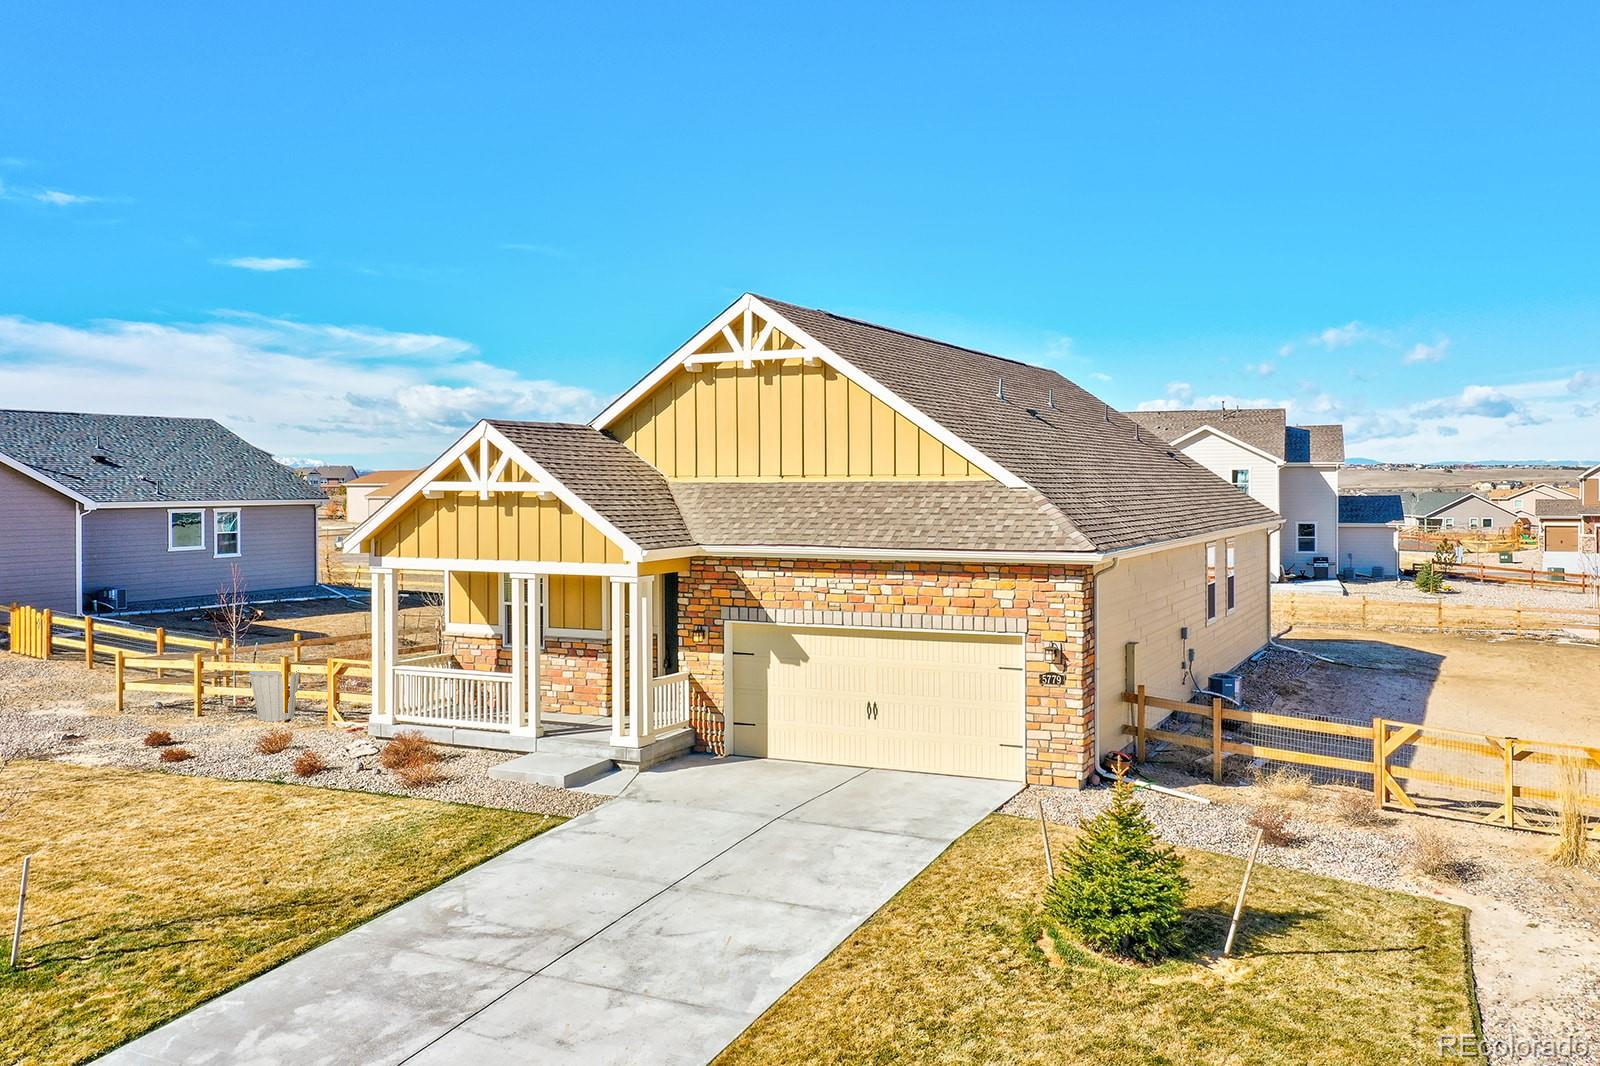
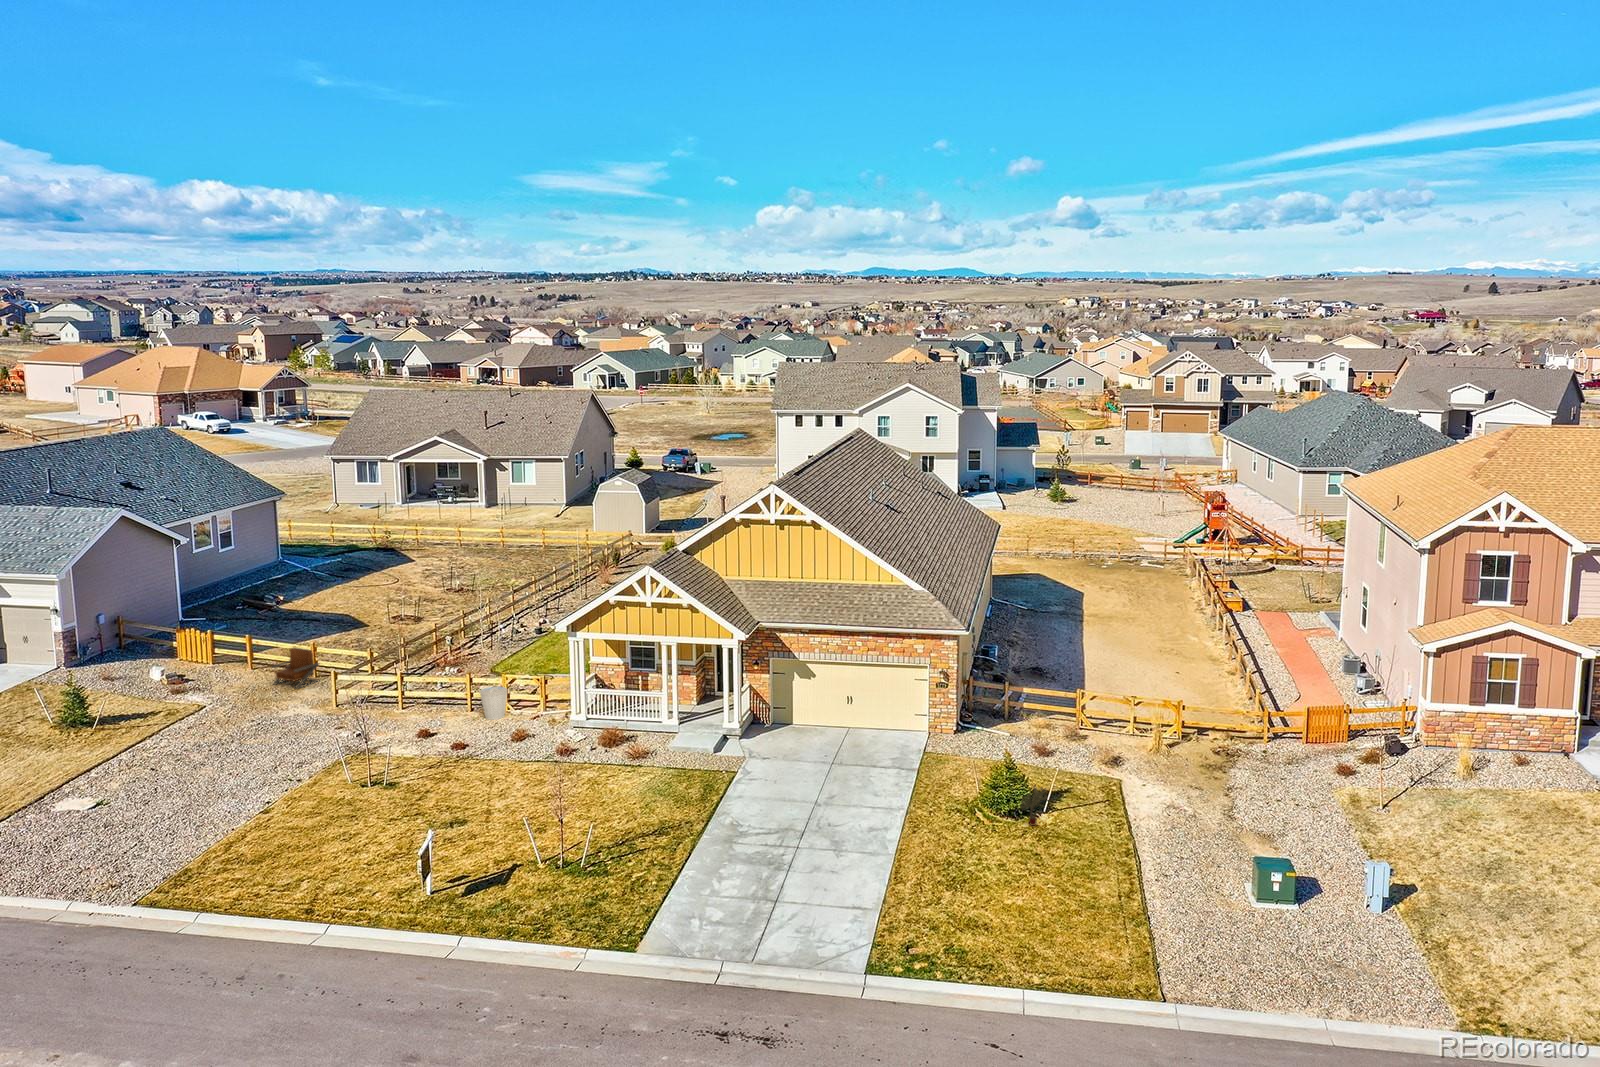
lounge chair: none [41,616,111,674] -> present [272,647,319,689]
potted tree: none [1139,866,1225,985] -> present [1021,785,1047,826]

